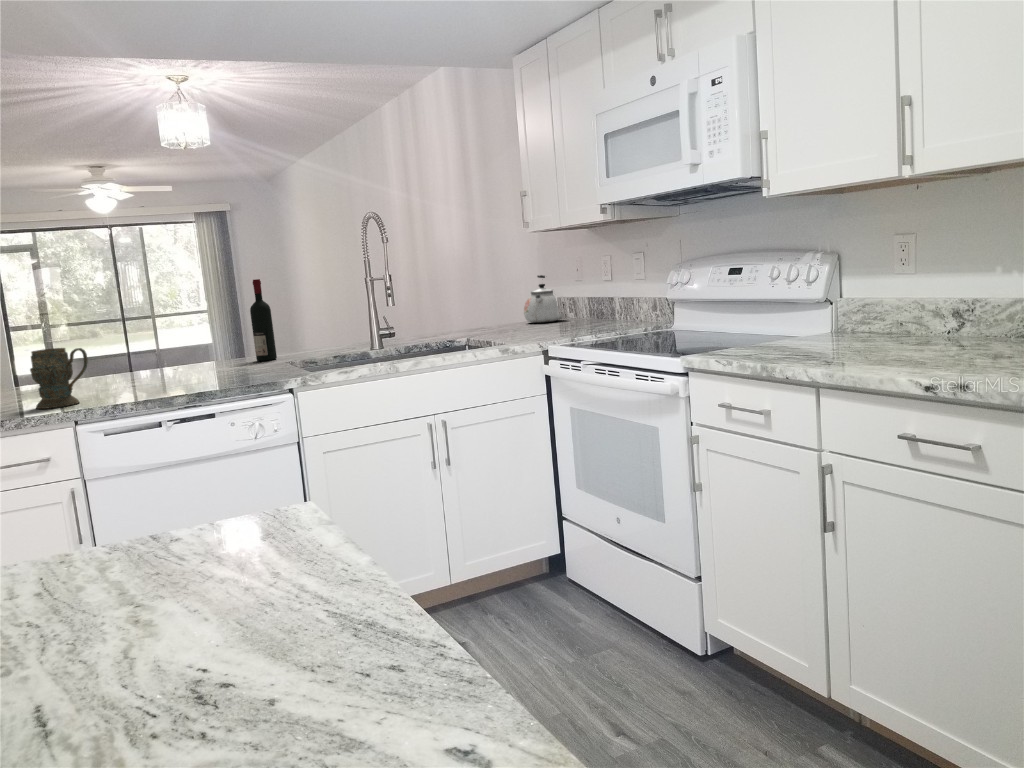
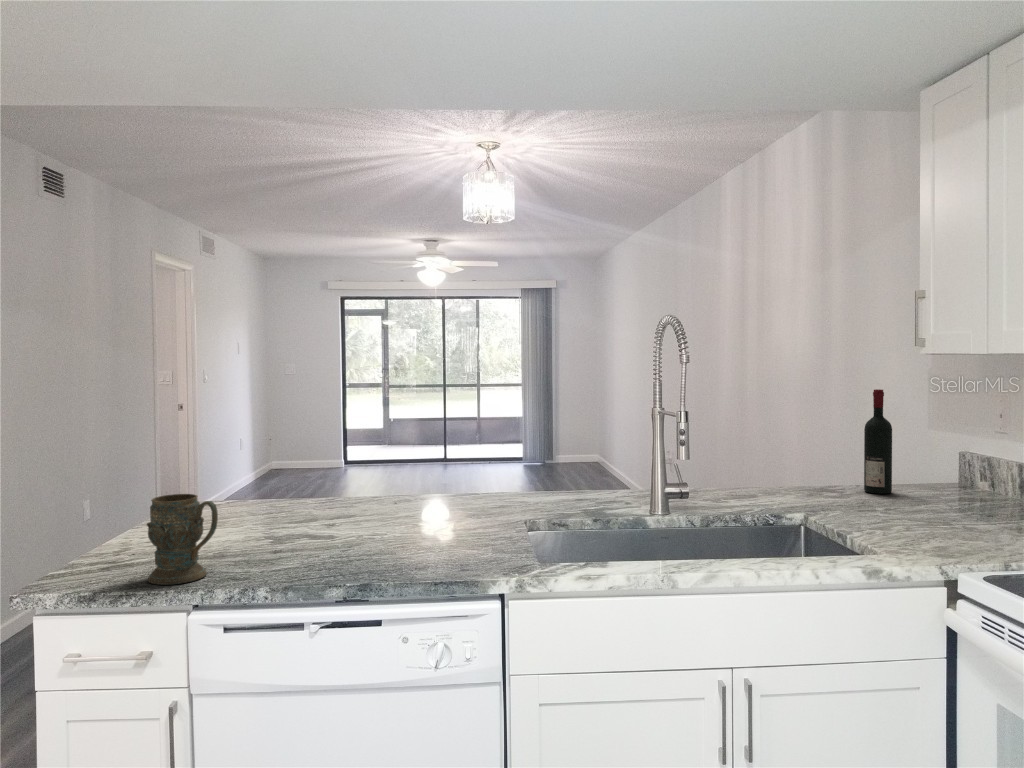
kettle: present [524,275,563,323] -> none [897,413,966,486]
wine bottle: present [250,279,277,361] -> present [864,389,892,494]

